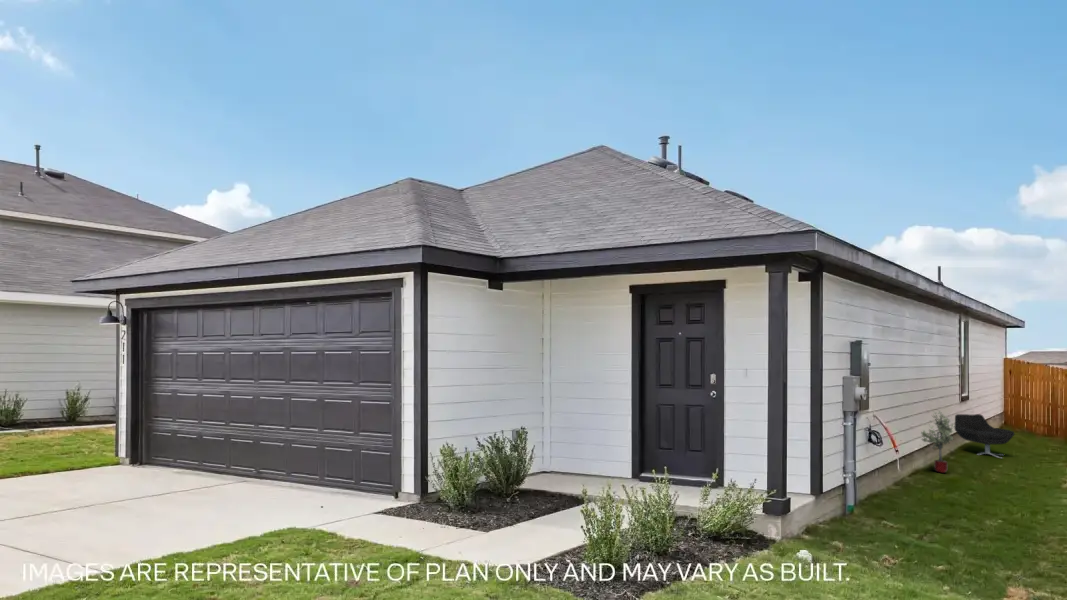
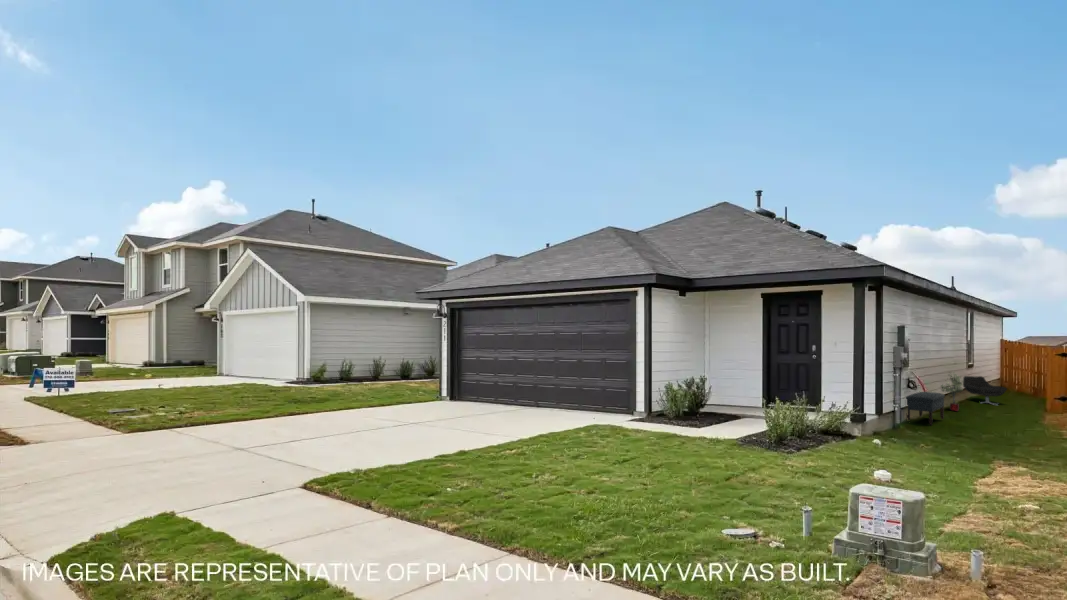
bench: none [863,447,925,507] -> present [906,392,945,425]

